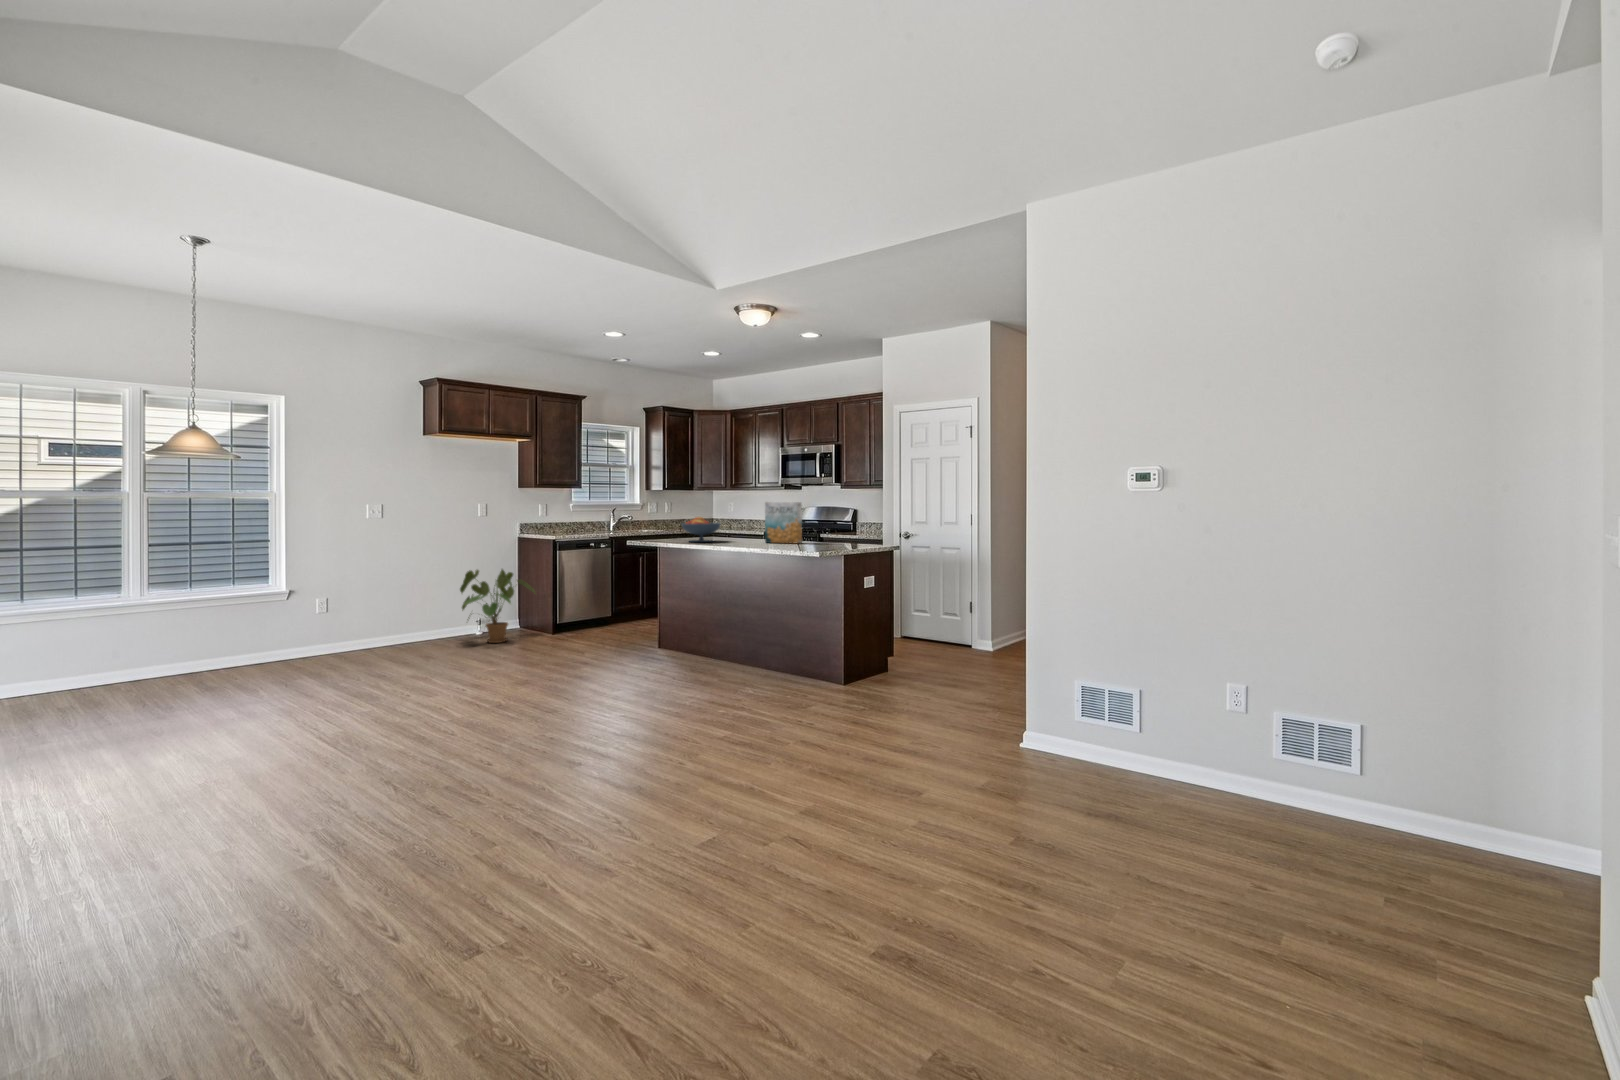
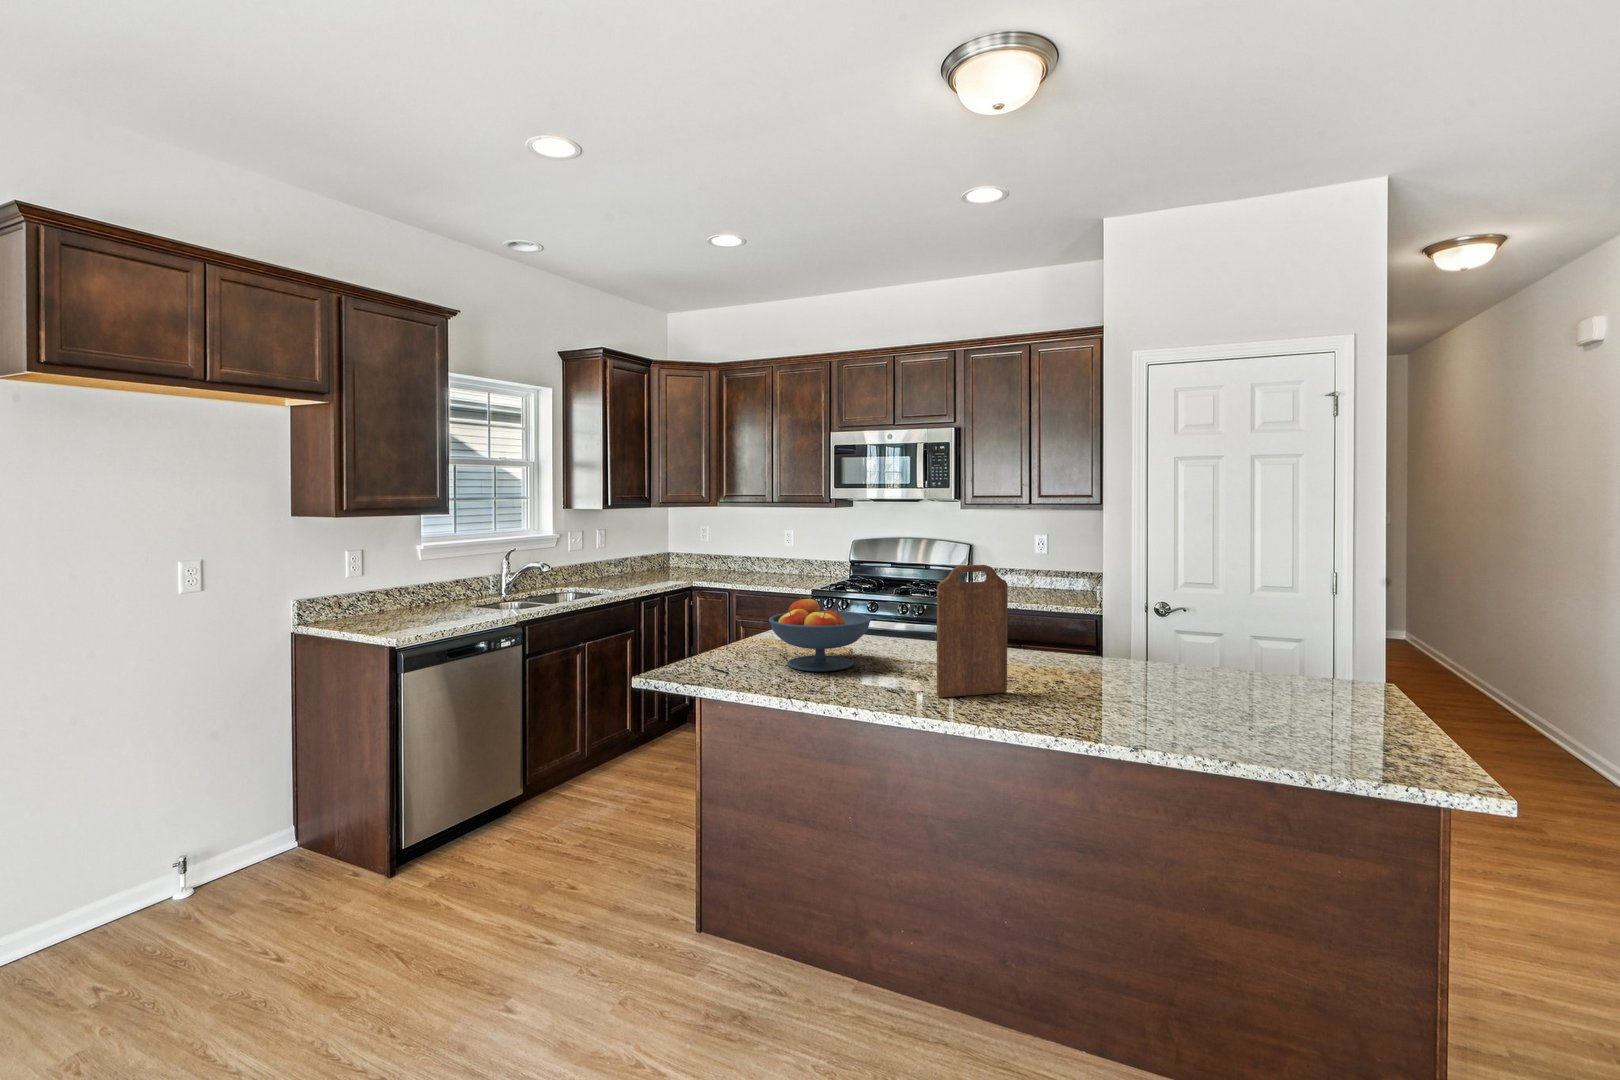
cutting board: none [722,499,750,546] -> present [937,565,1008,698]
cereal box: present [765,502,802,543] -> none [993,563,1089,670]
house plant: present [460,569,535,643] -> none [119,721,349,937]

